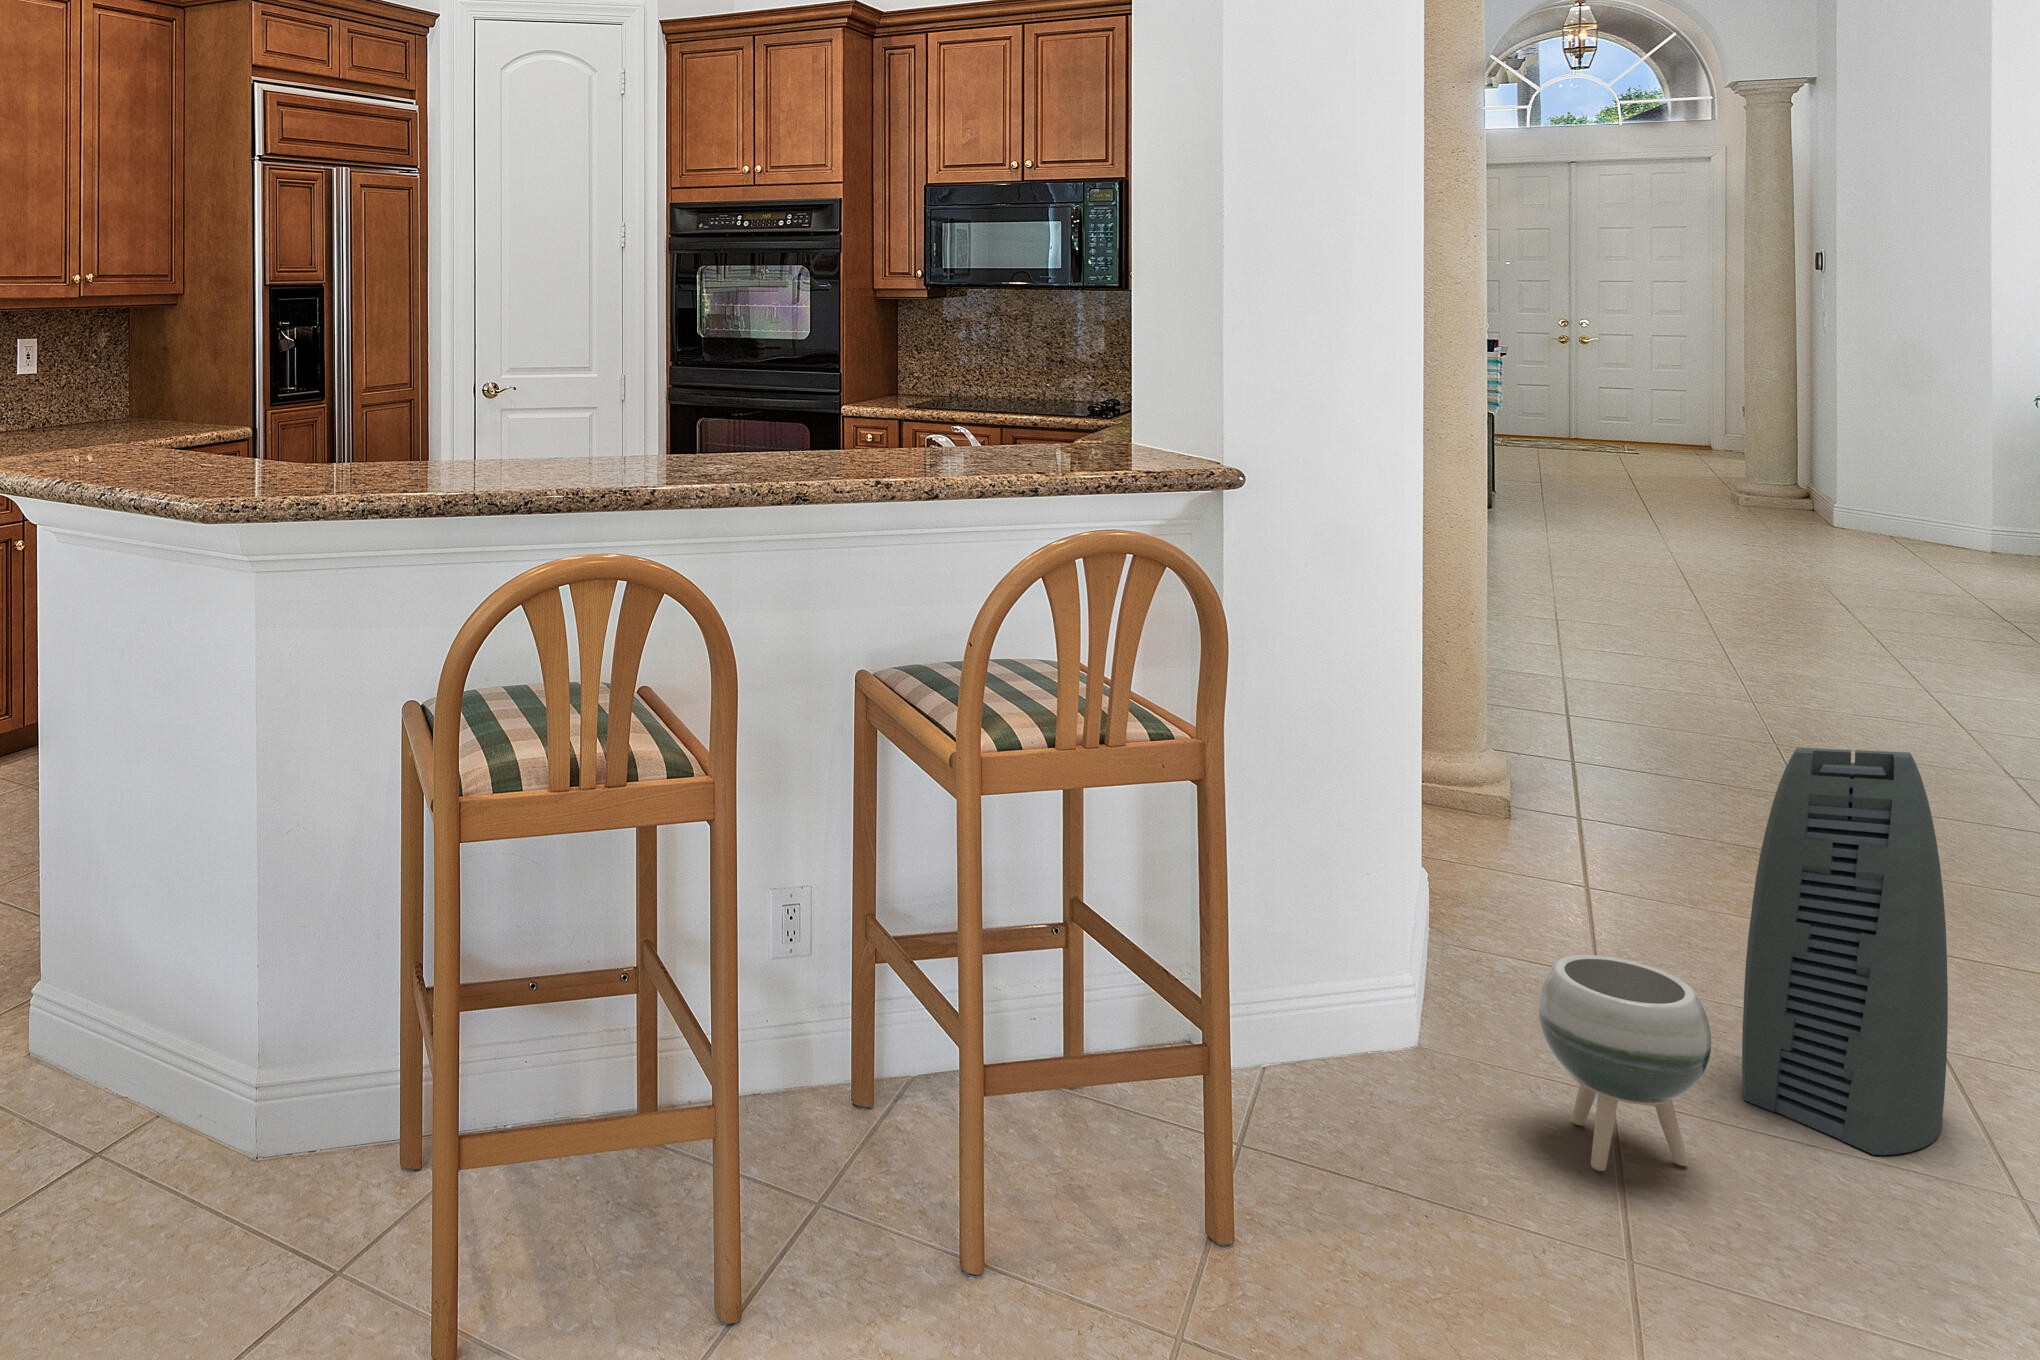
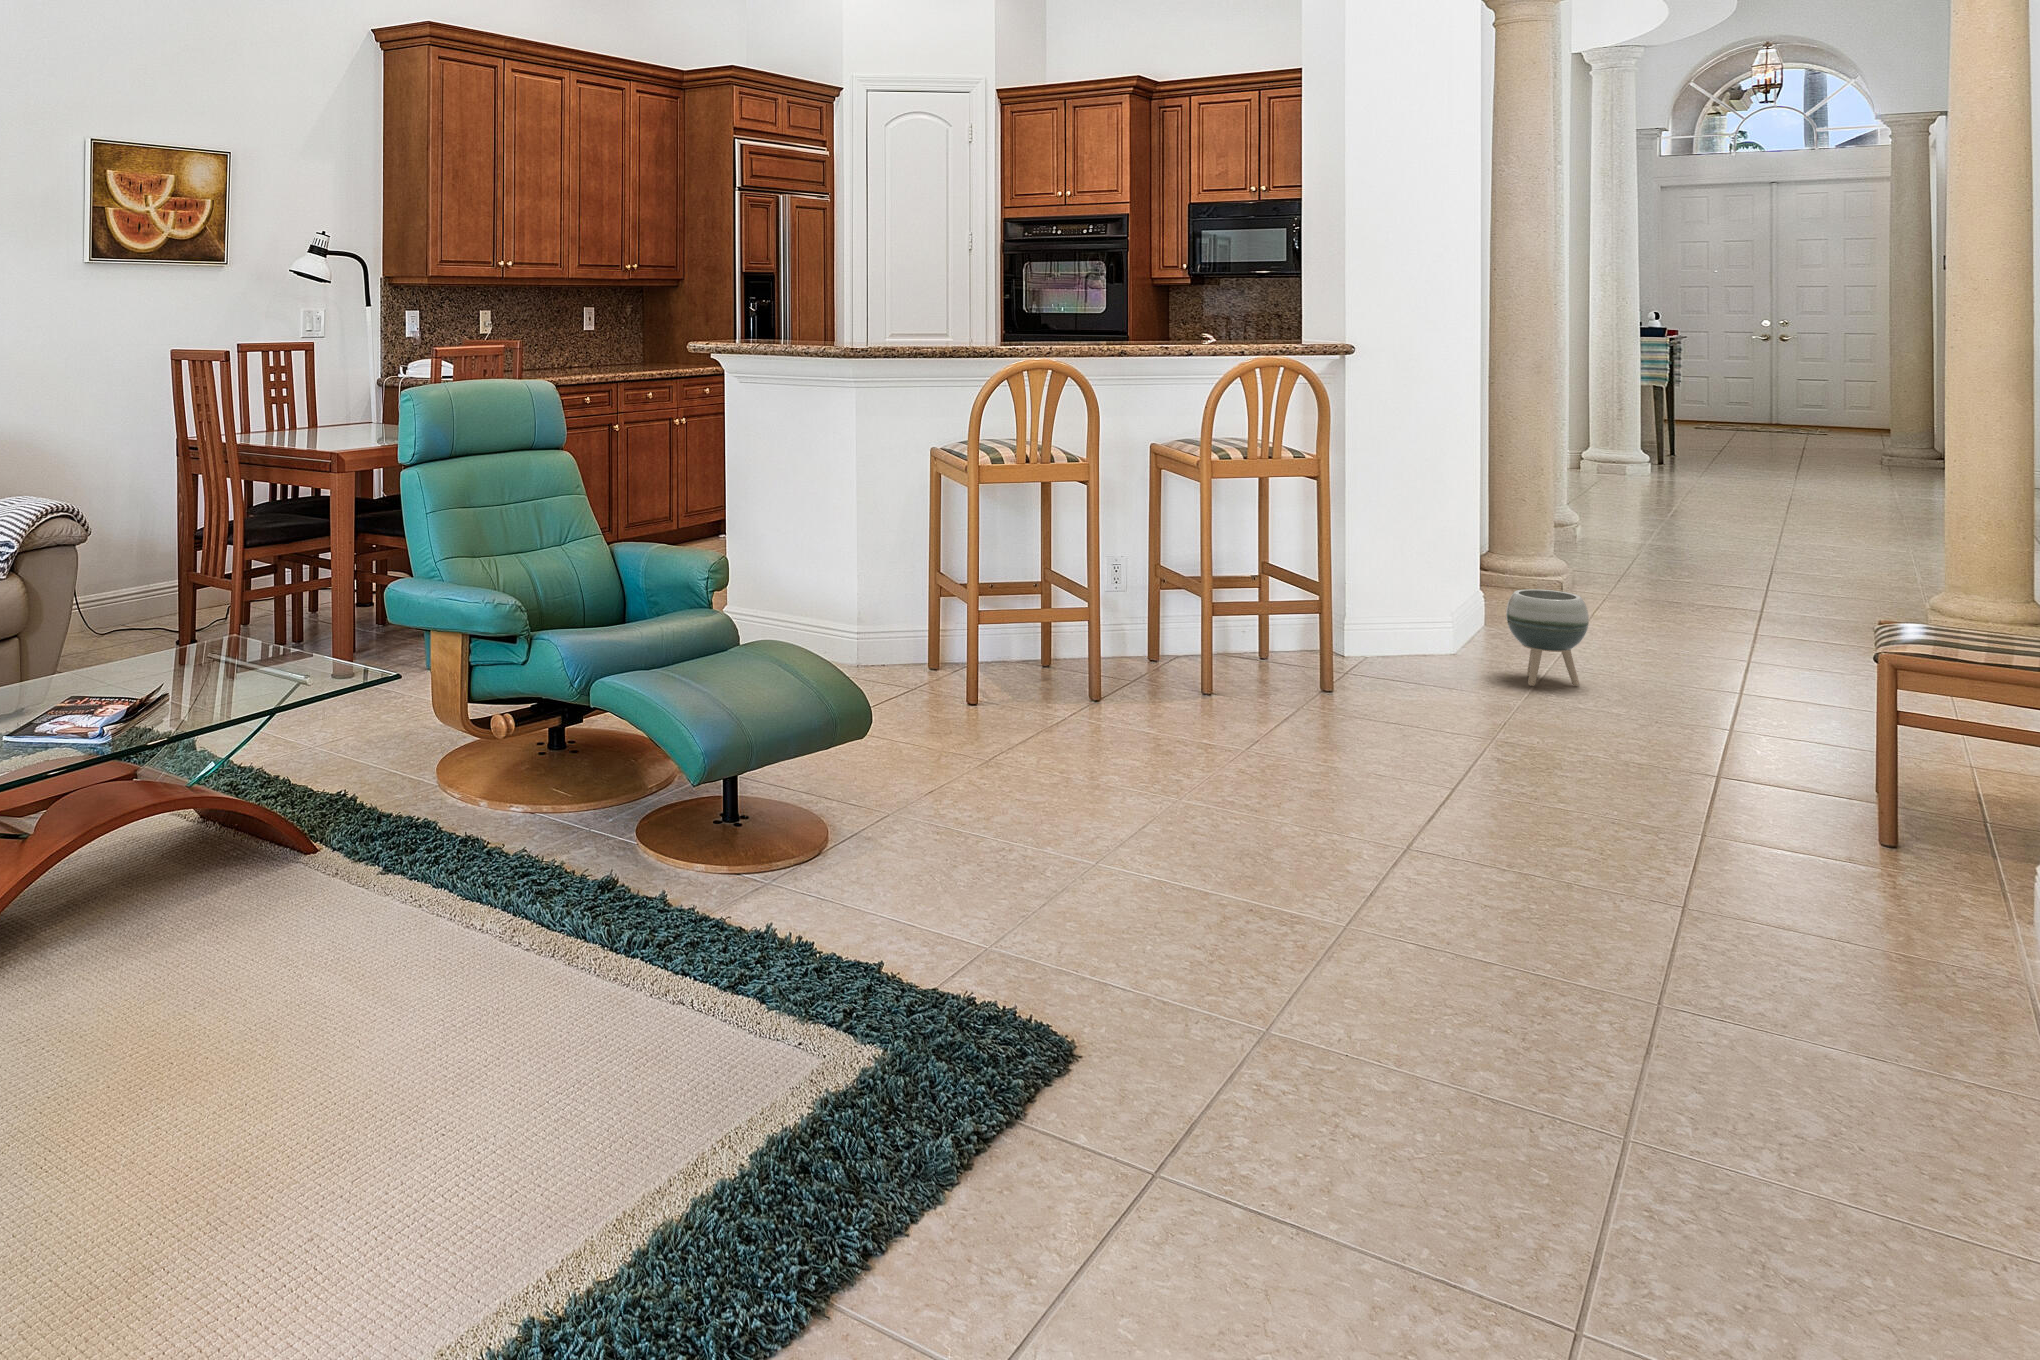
air purifier: present [1742,747,1948,1155] -> none [1626,487,1732,686]

